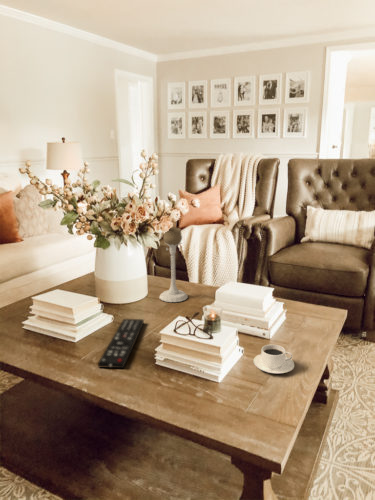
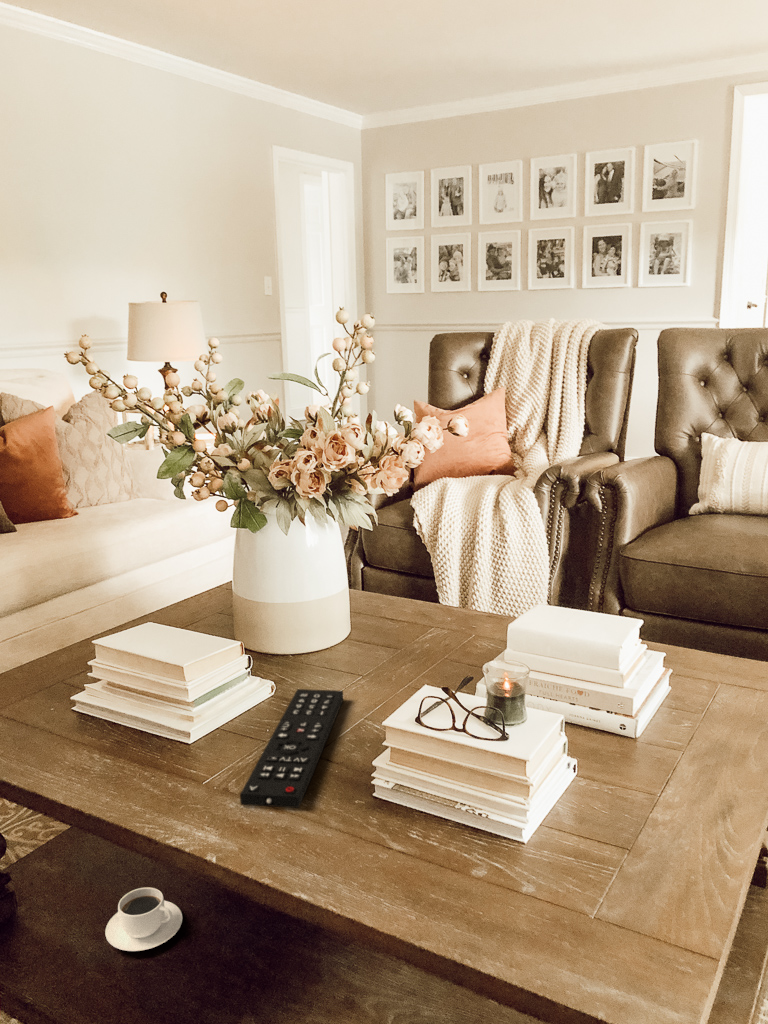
candle holder: present [159,228,187,302] -> none [377,482,441,650]
coffee cup: present [253,344,294,374] -> present [105,887,182,951]

